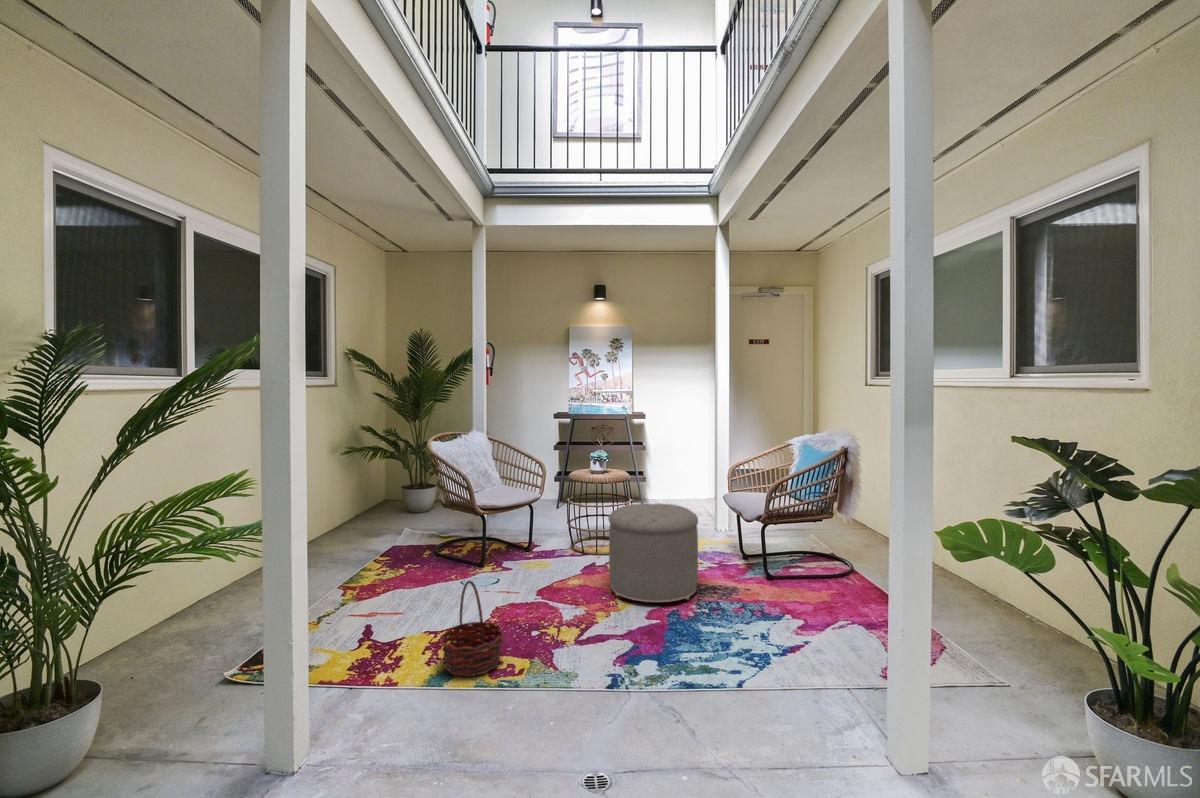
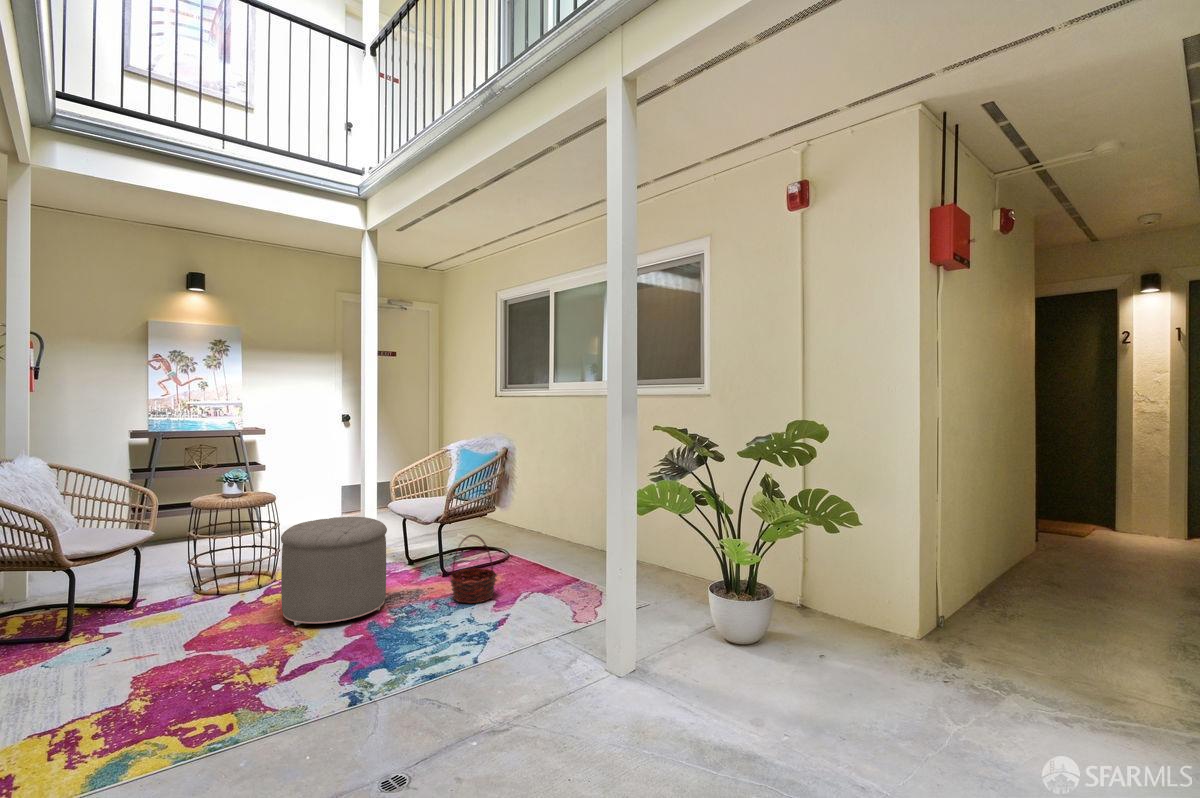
basket: present [441,581,504,676] -> present [450,535,497,603]

